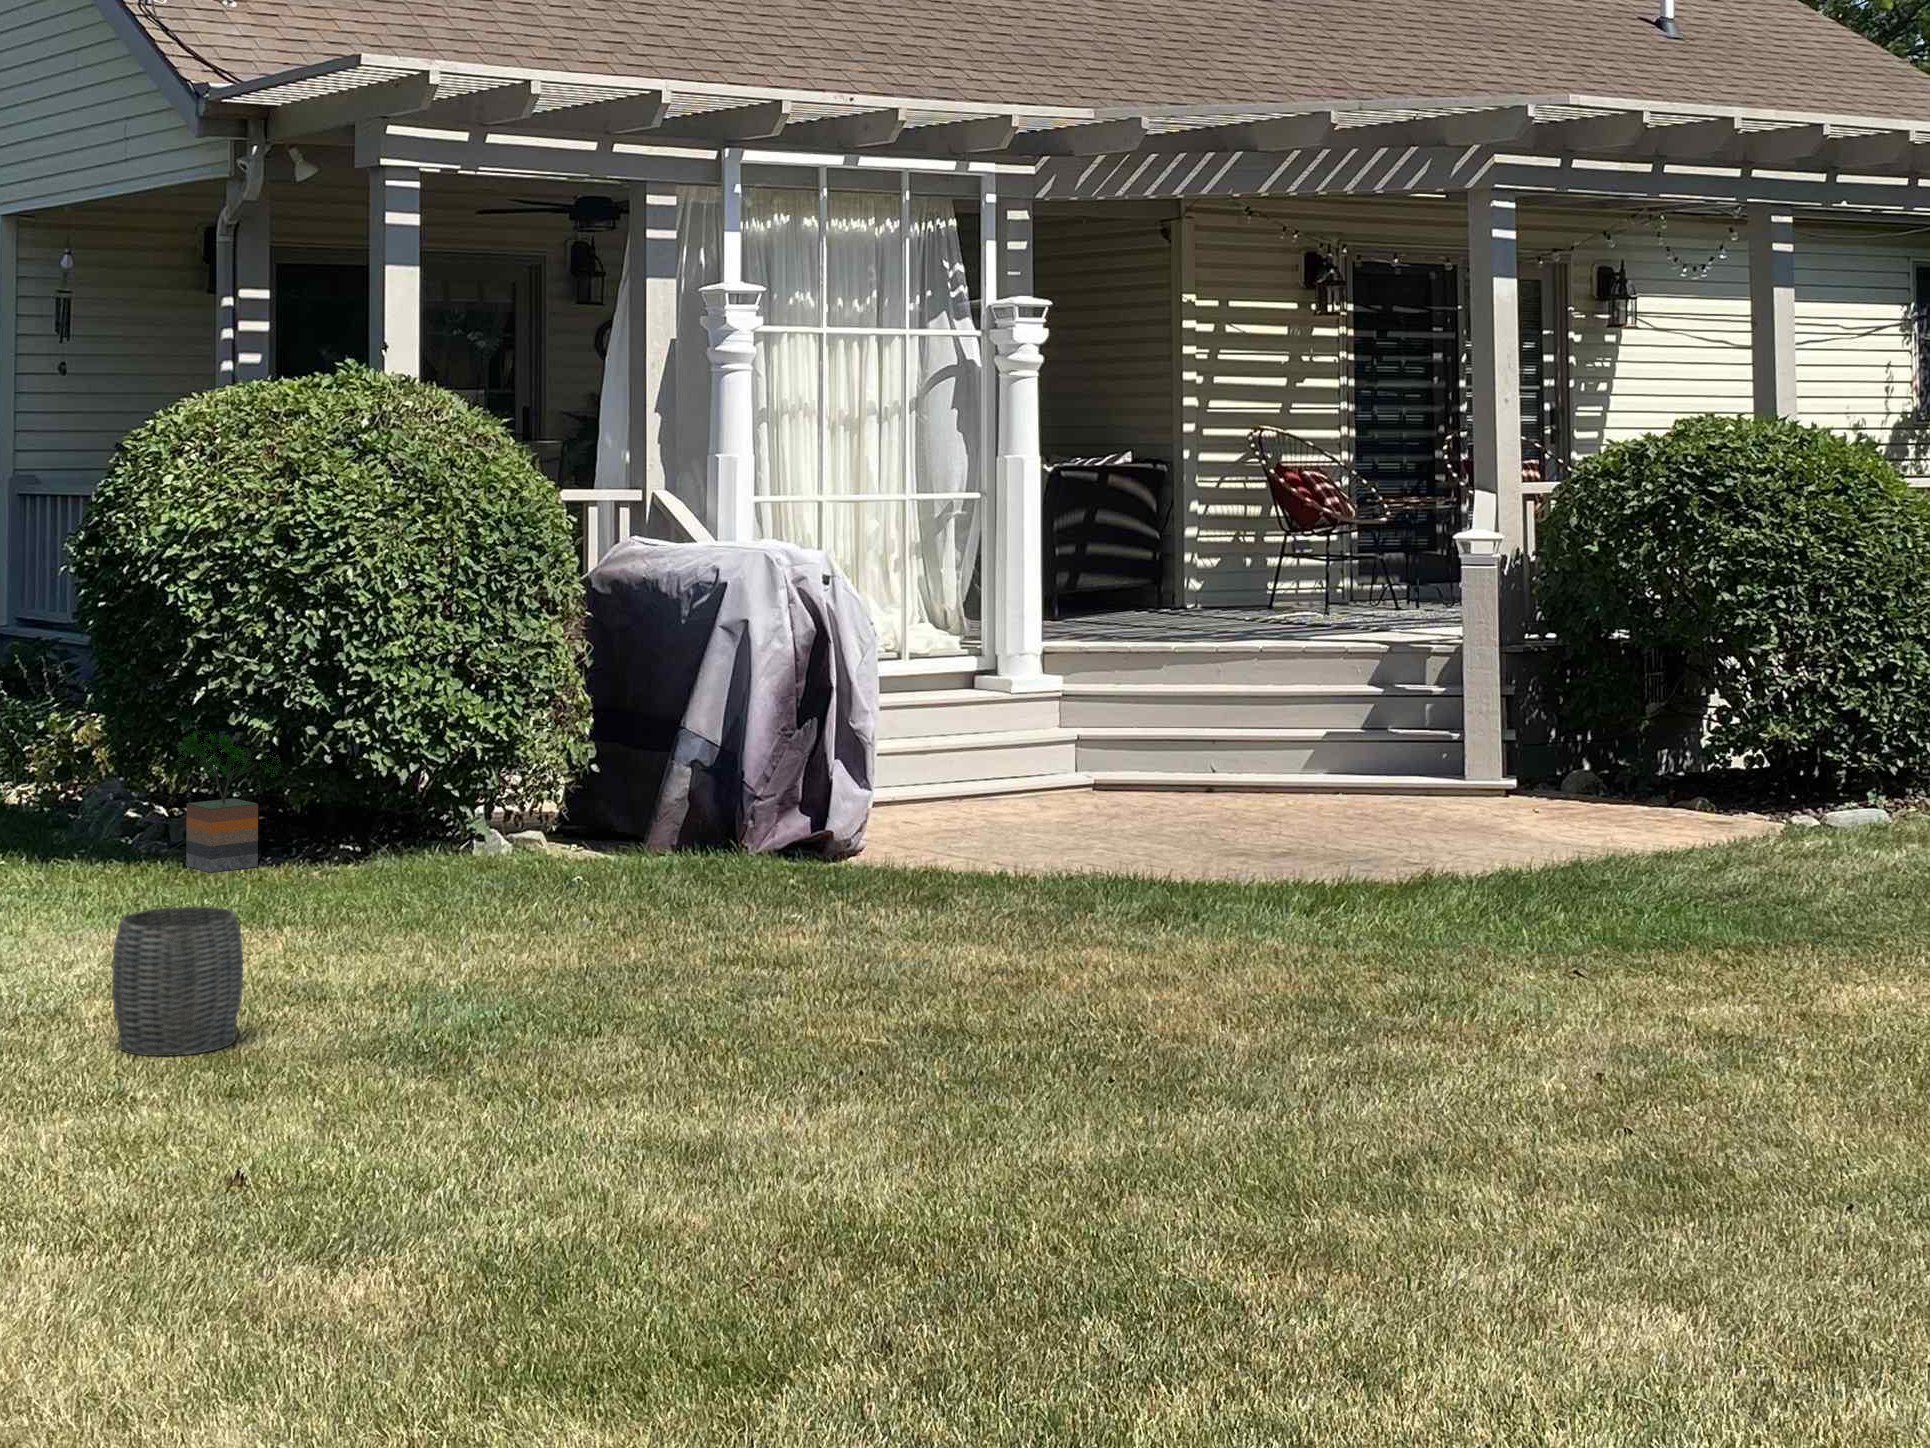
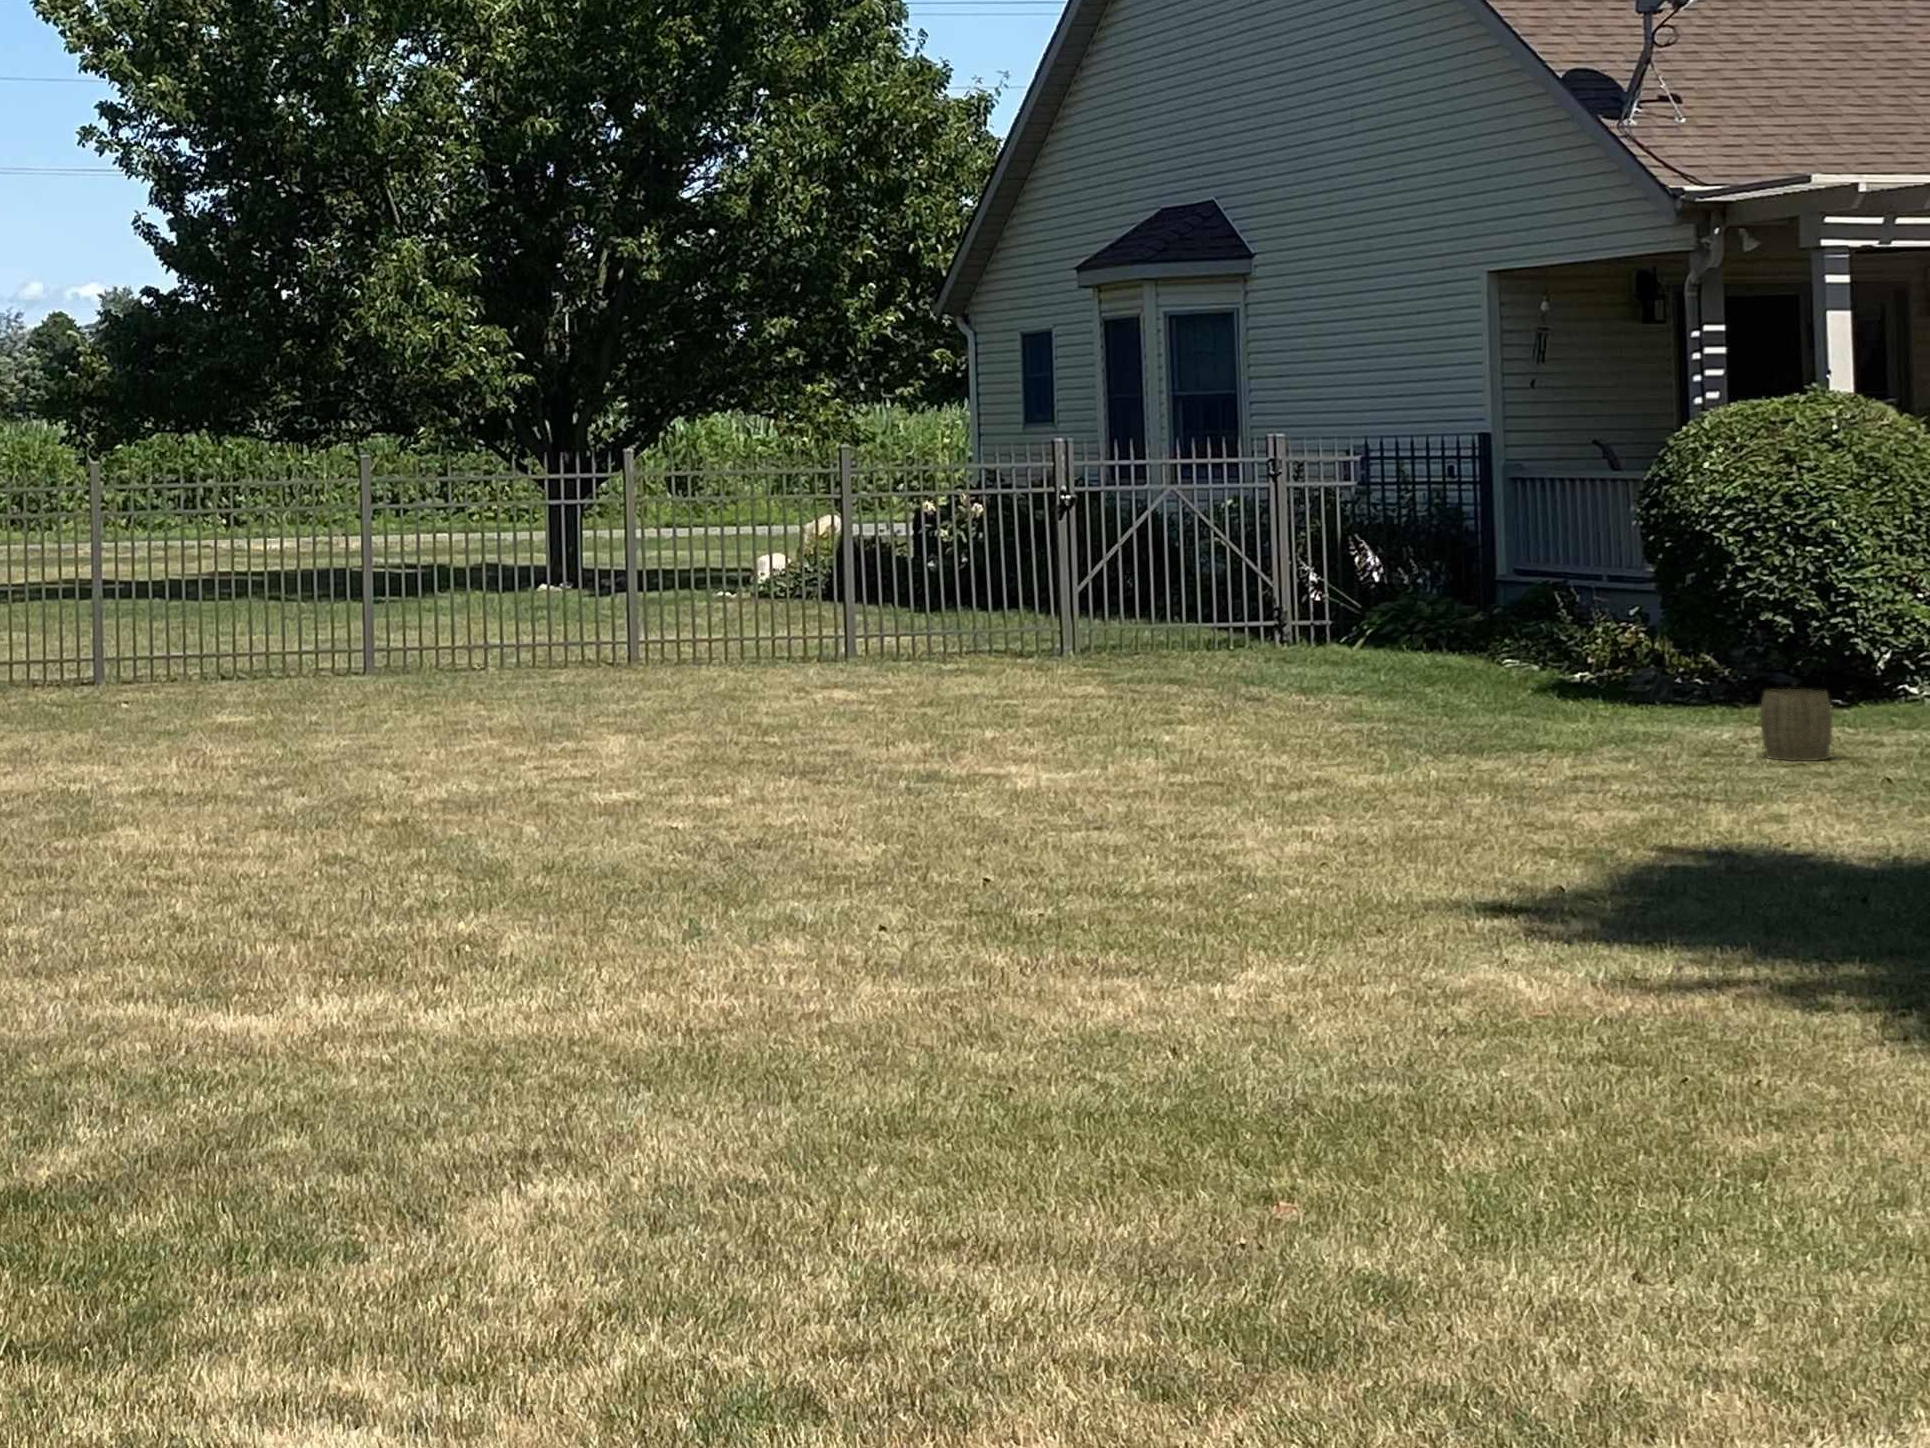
potted tree: present [177,731,280,873] -> none [1720,618,1793,709]

